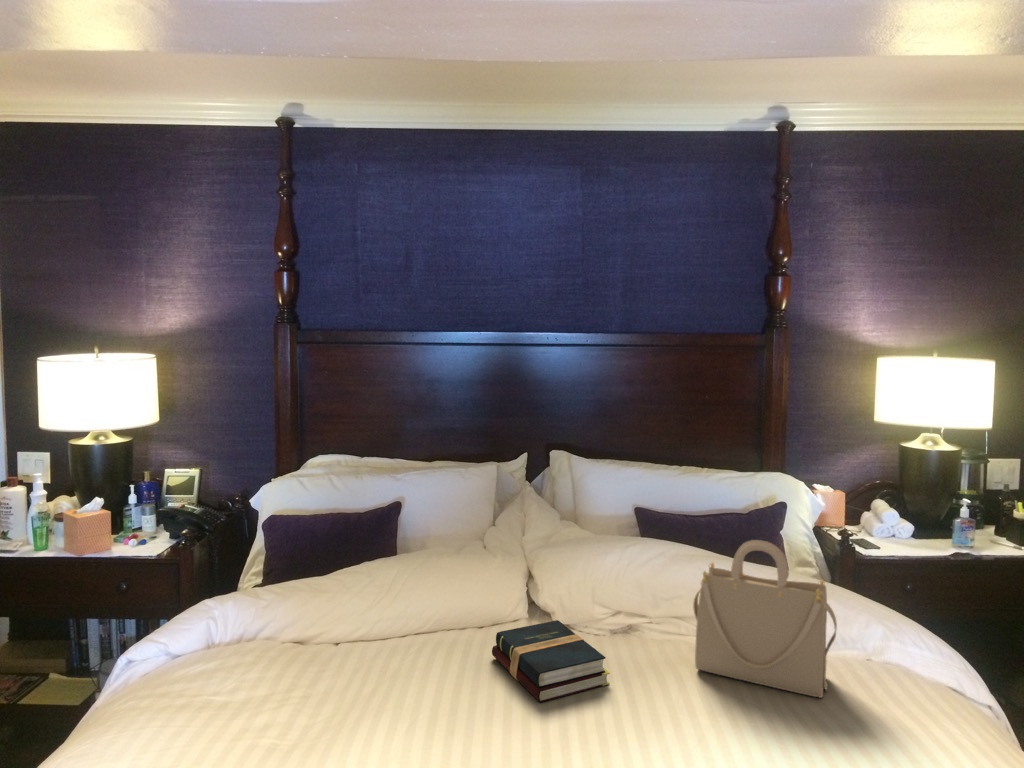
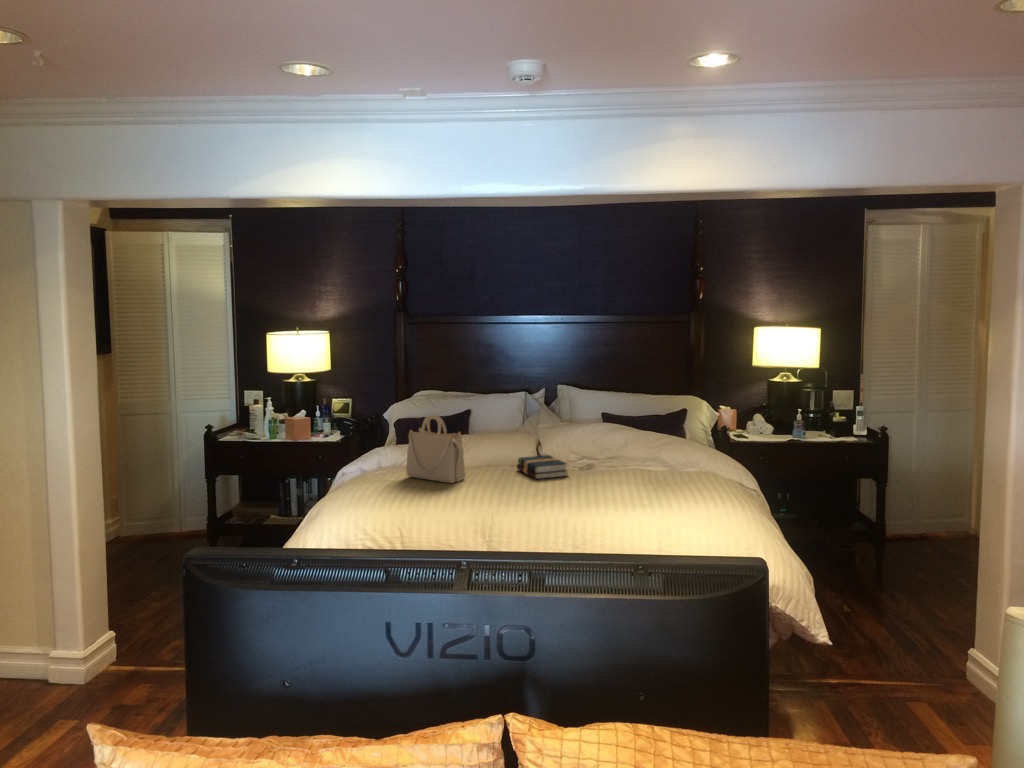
handbag: present [693,540,837,698] -> present [406,414,465,483]

